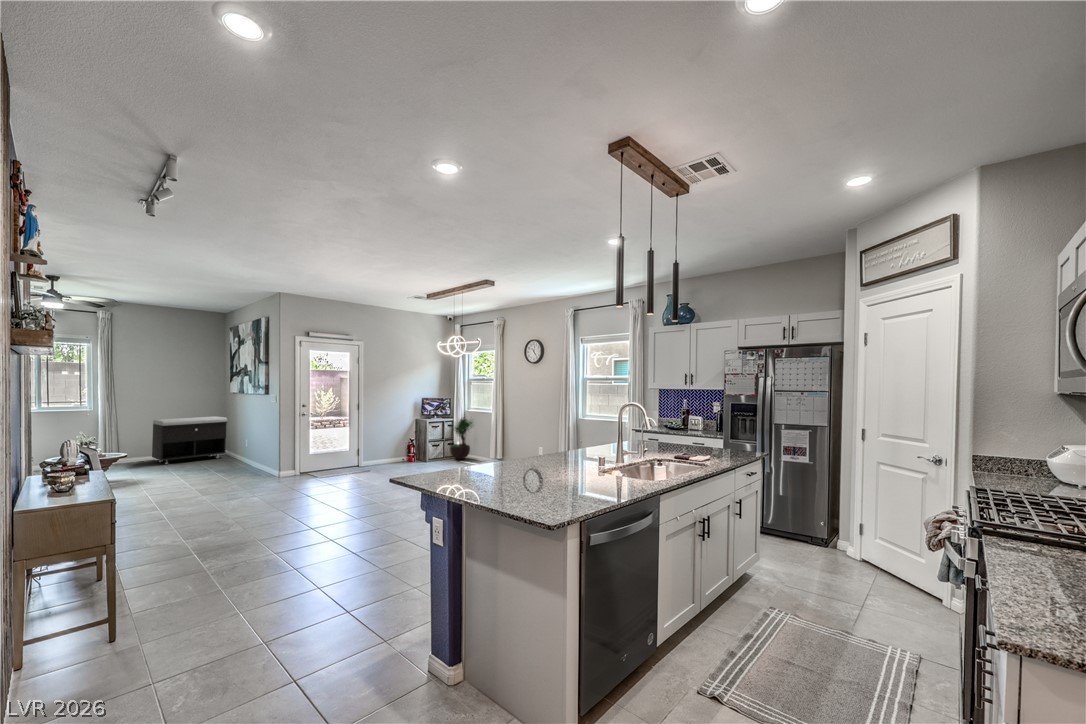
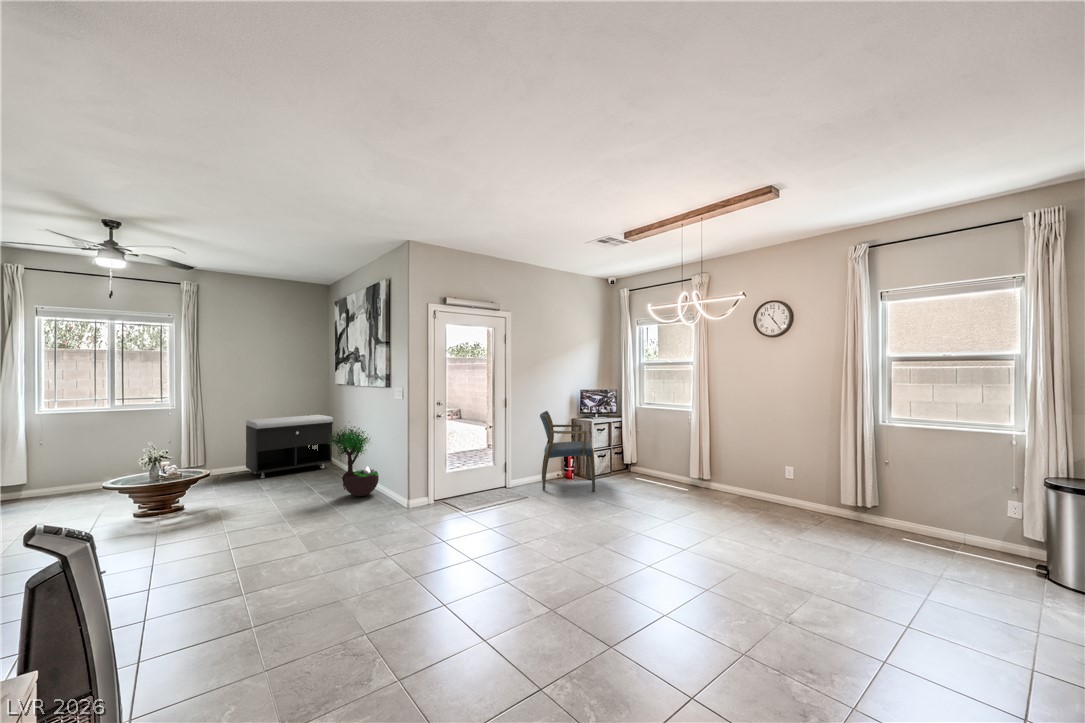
armchair: none [382,412,425,468] -> present [540,411,595,492]
potted tree: present [450,418,474,459] -> present [328,426,379,496]

